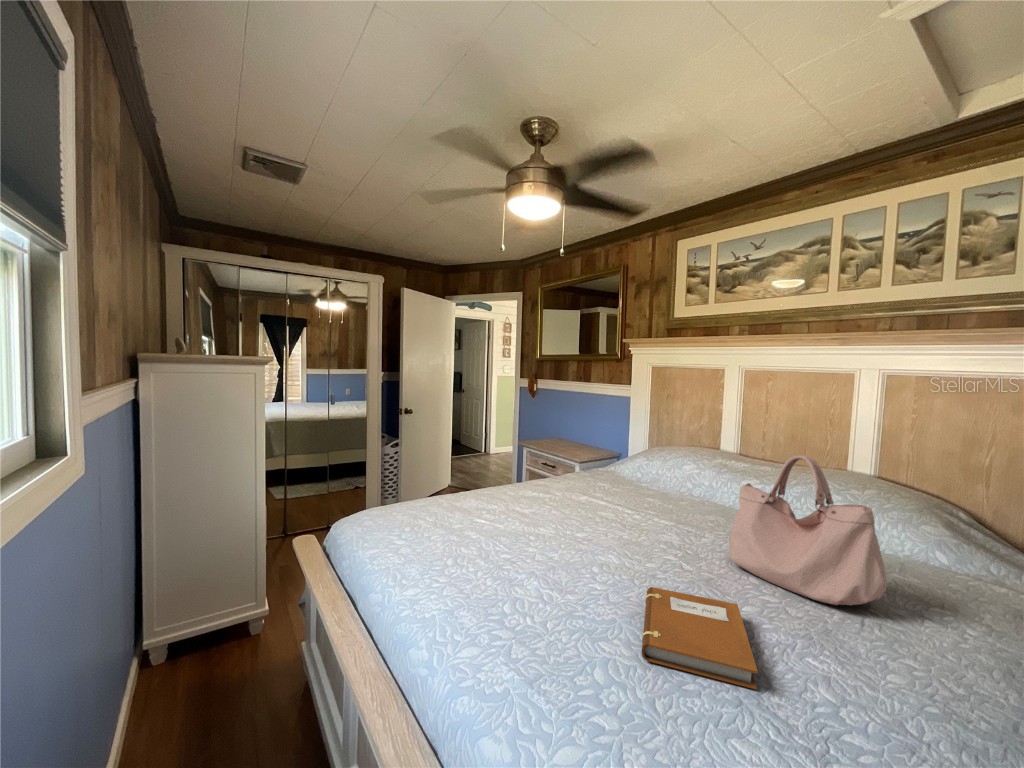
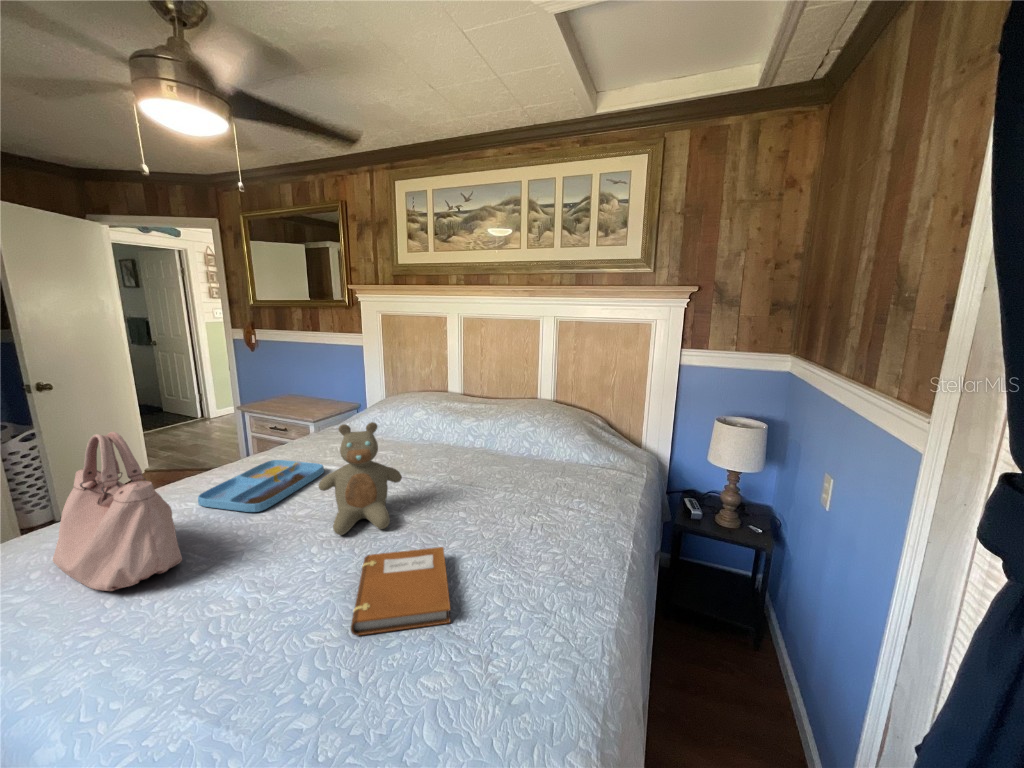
teddy bear: none [600,455,683,569] -> present [319,422,402,535]
handbag: present [729,455,887,605] -> present [53,432,182,591]
tray: none [500,486,597,525] -> present [198,460,324,512]

